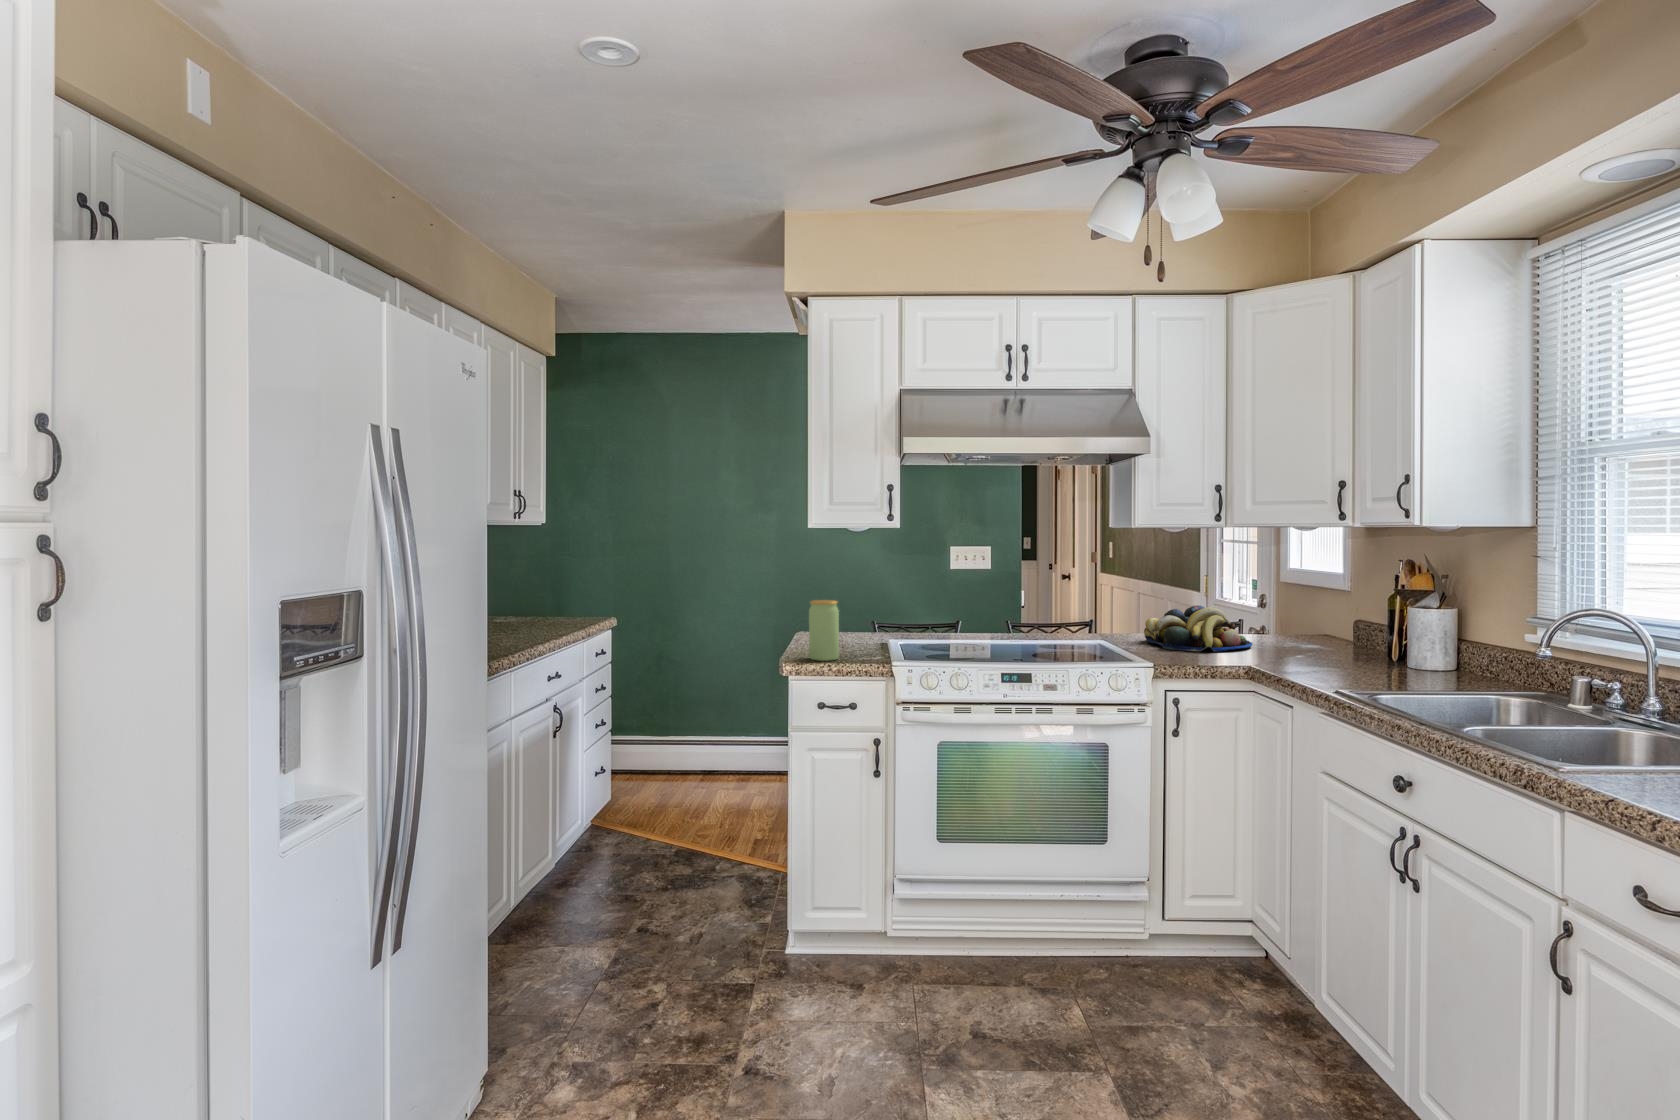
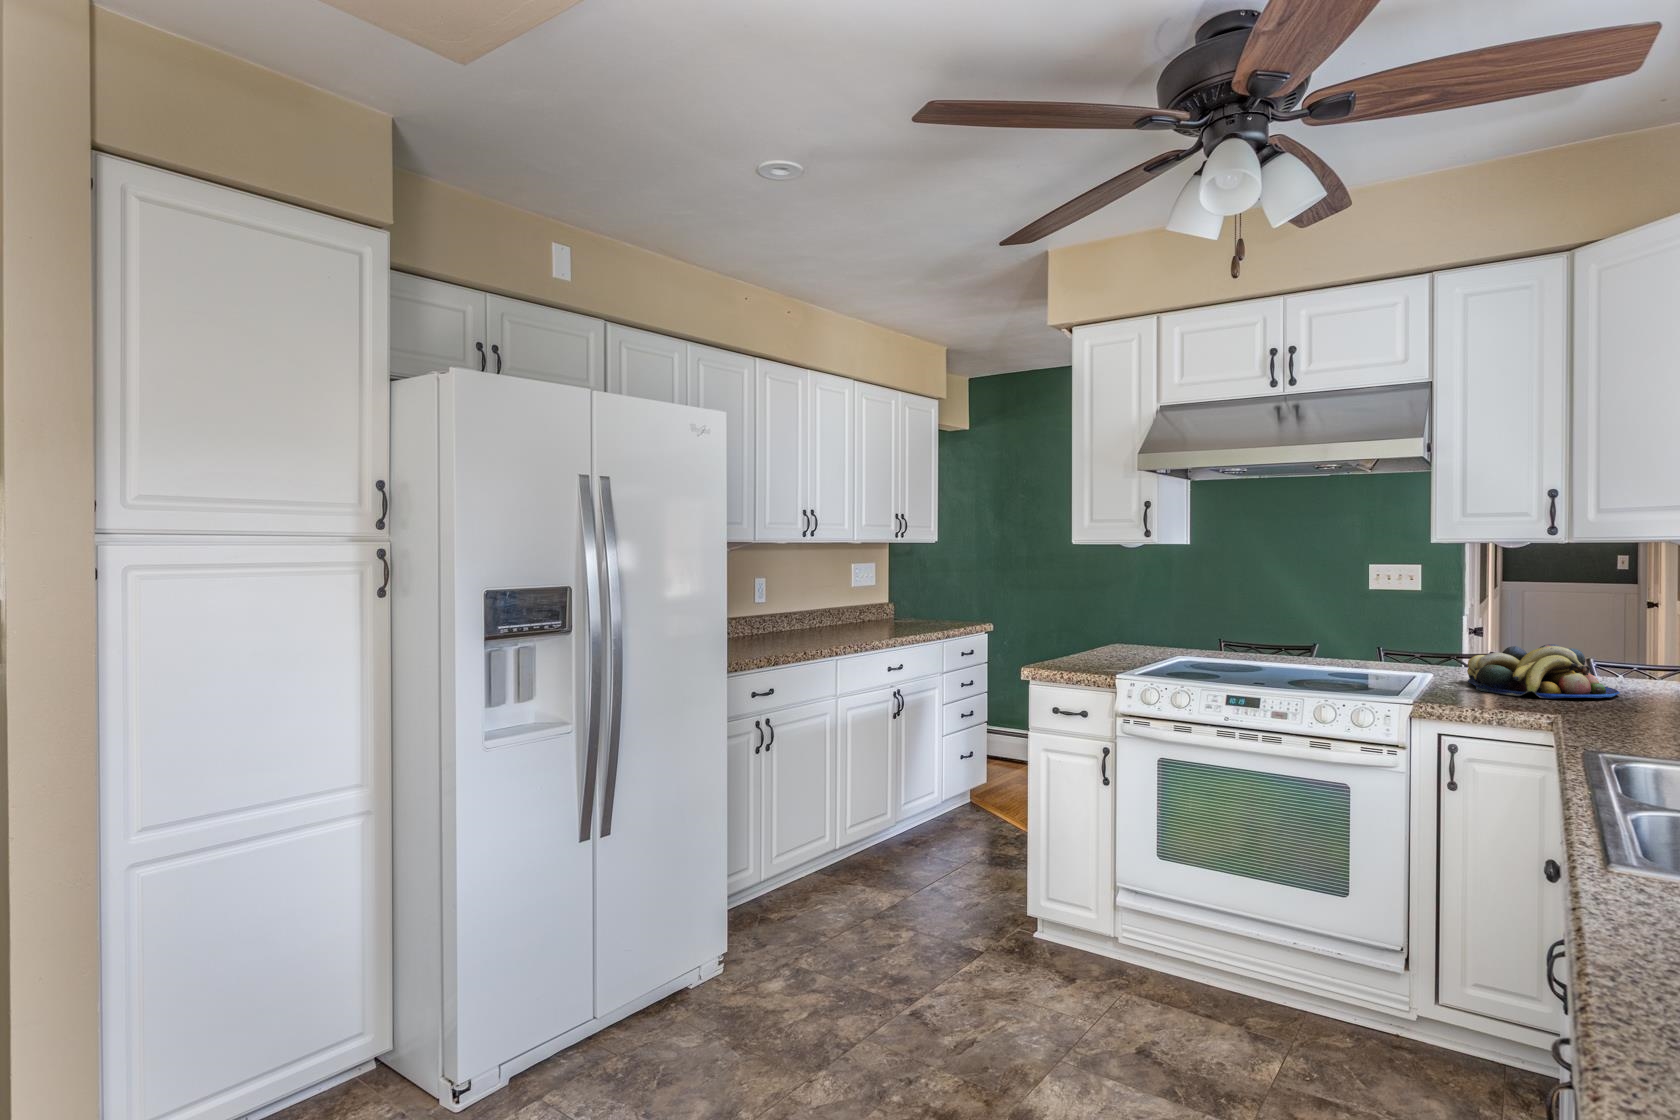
jar: present [809,600,839,661] -> none [1055,613,1083,669]

